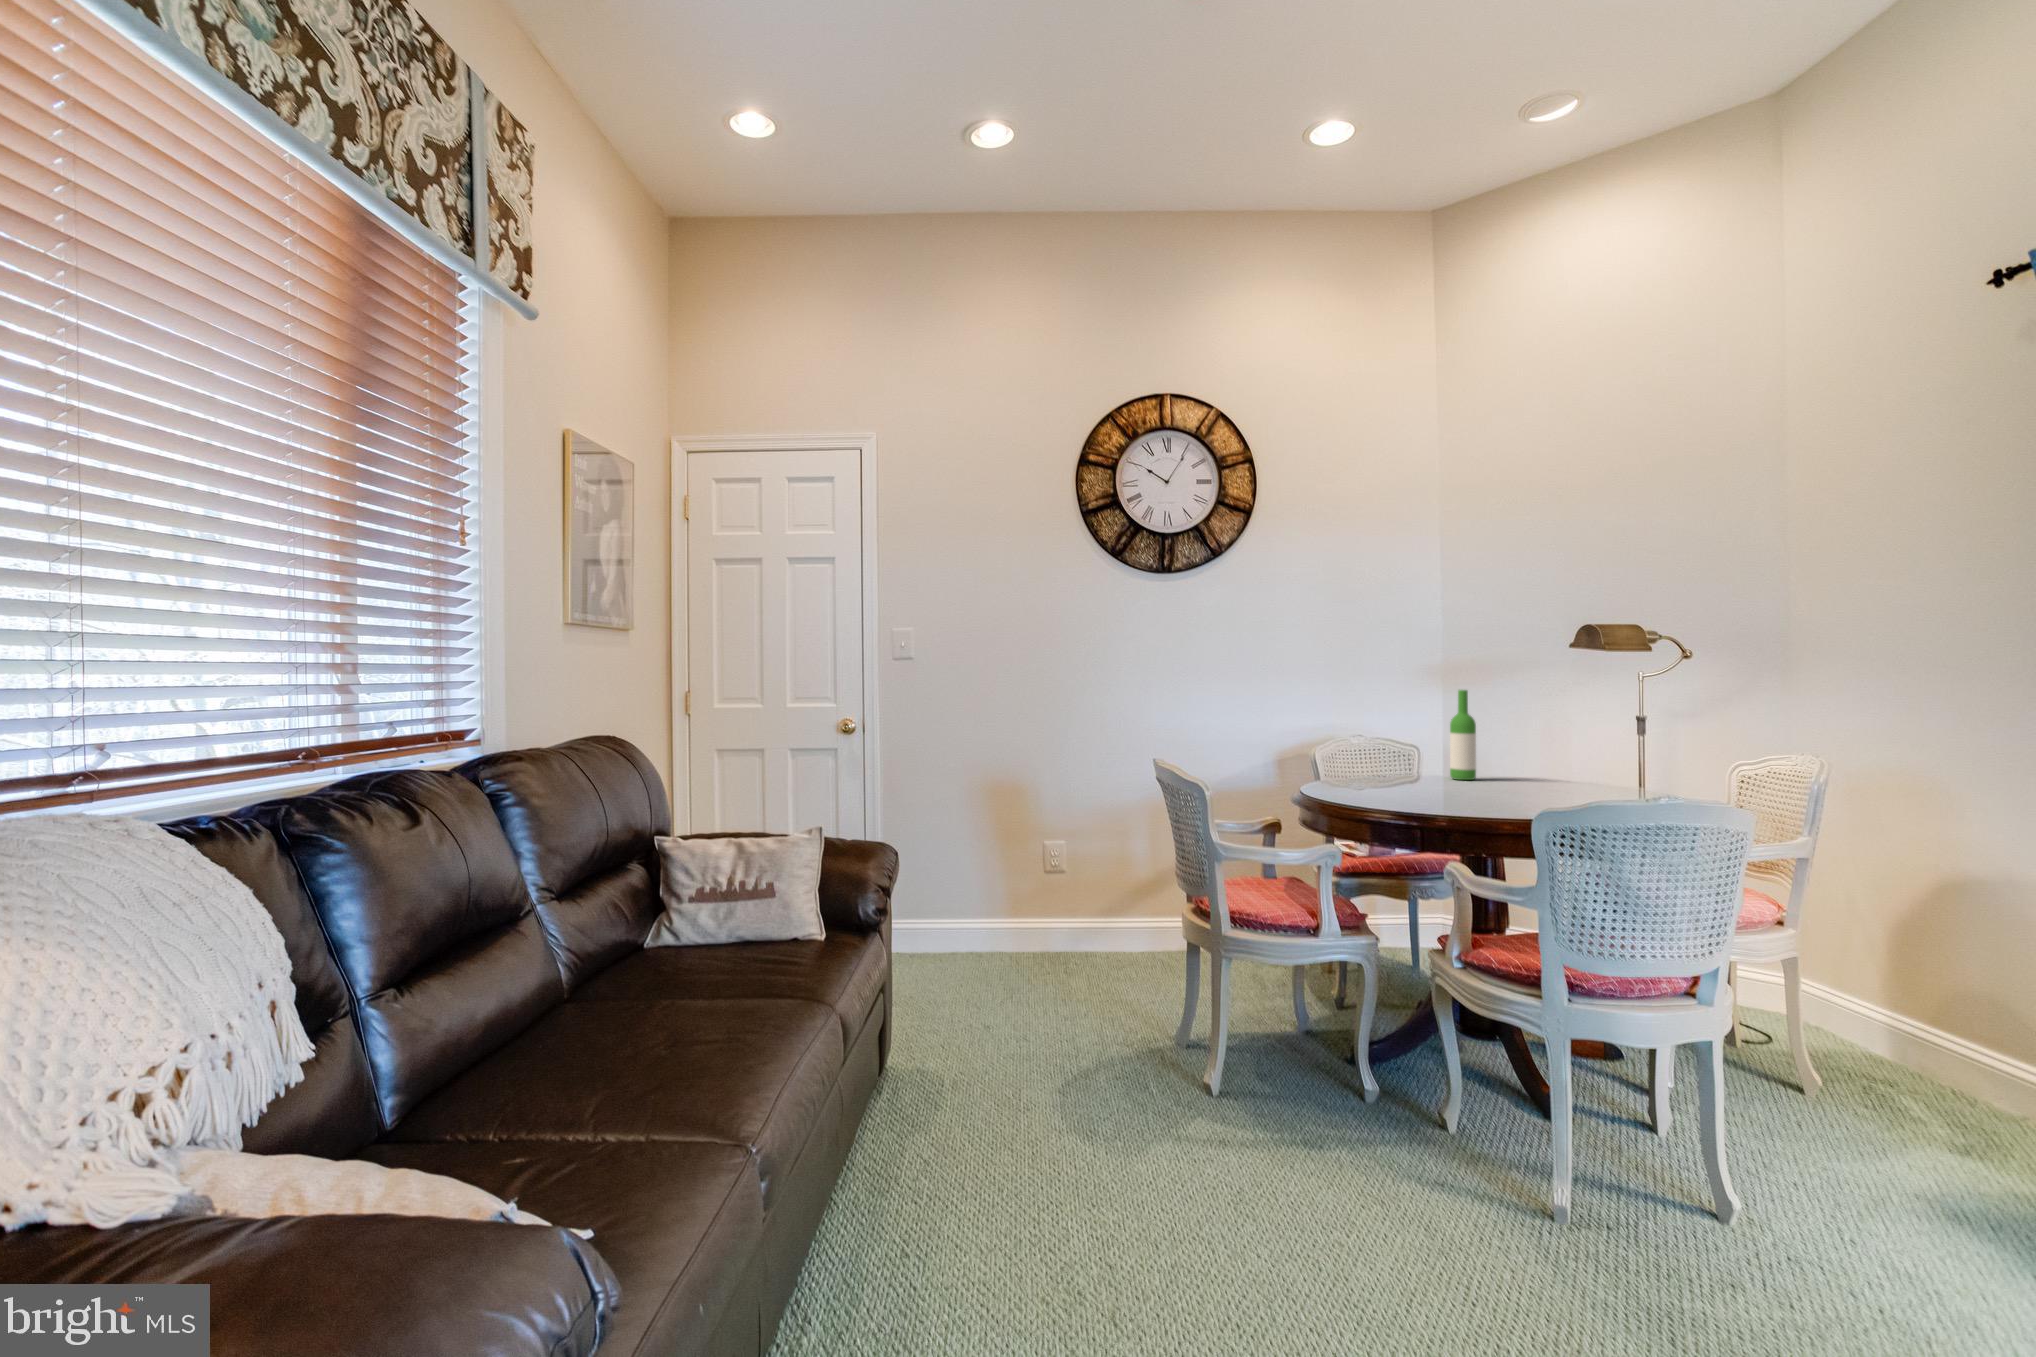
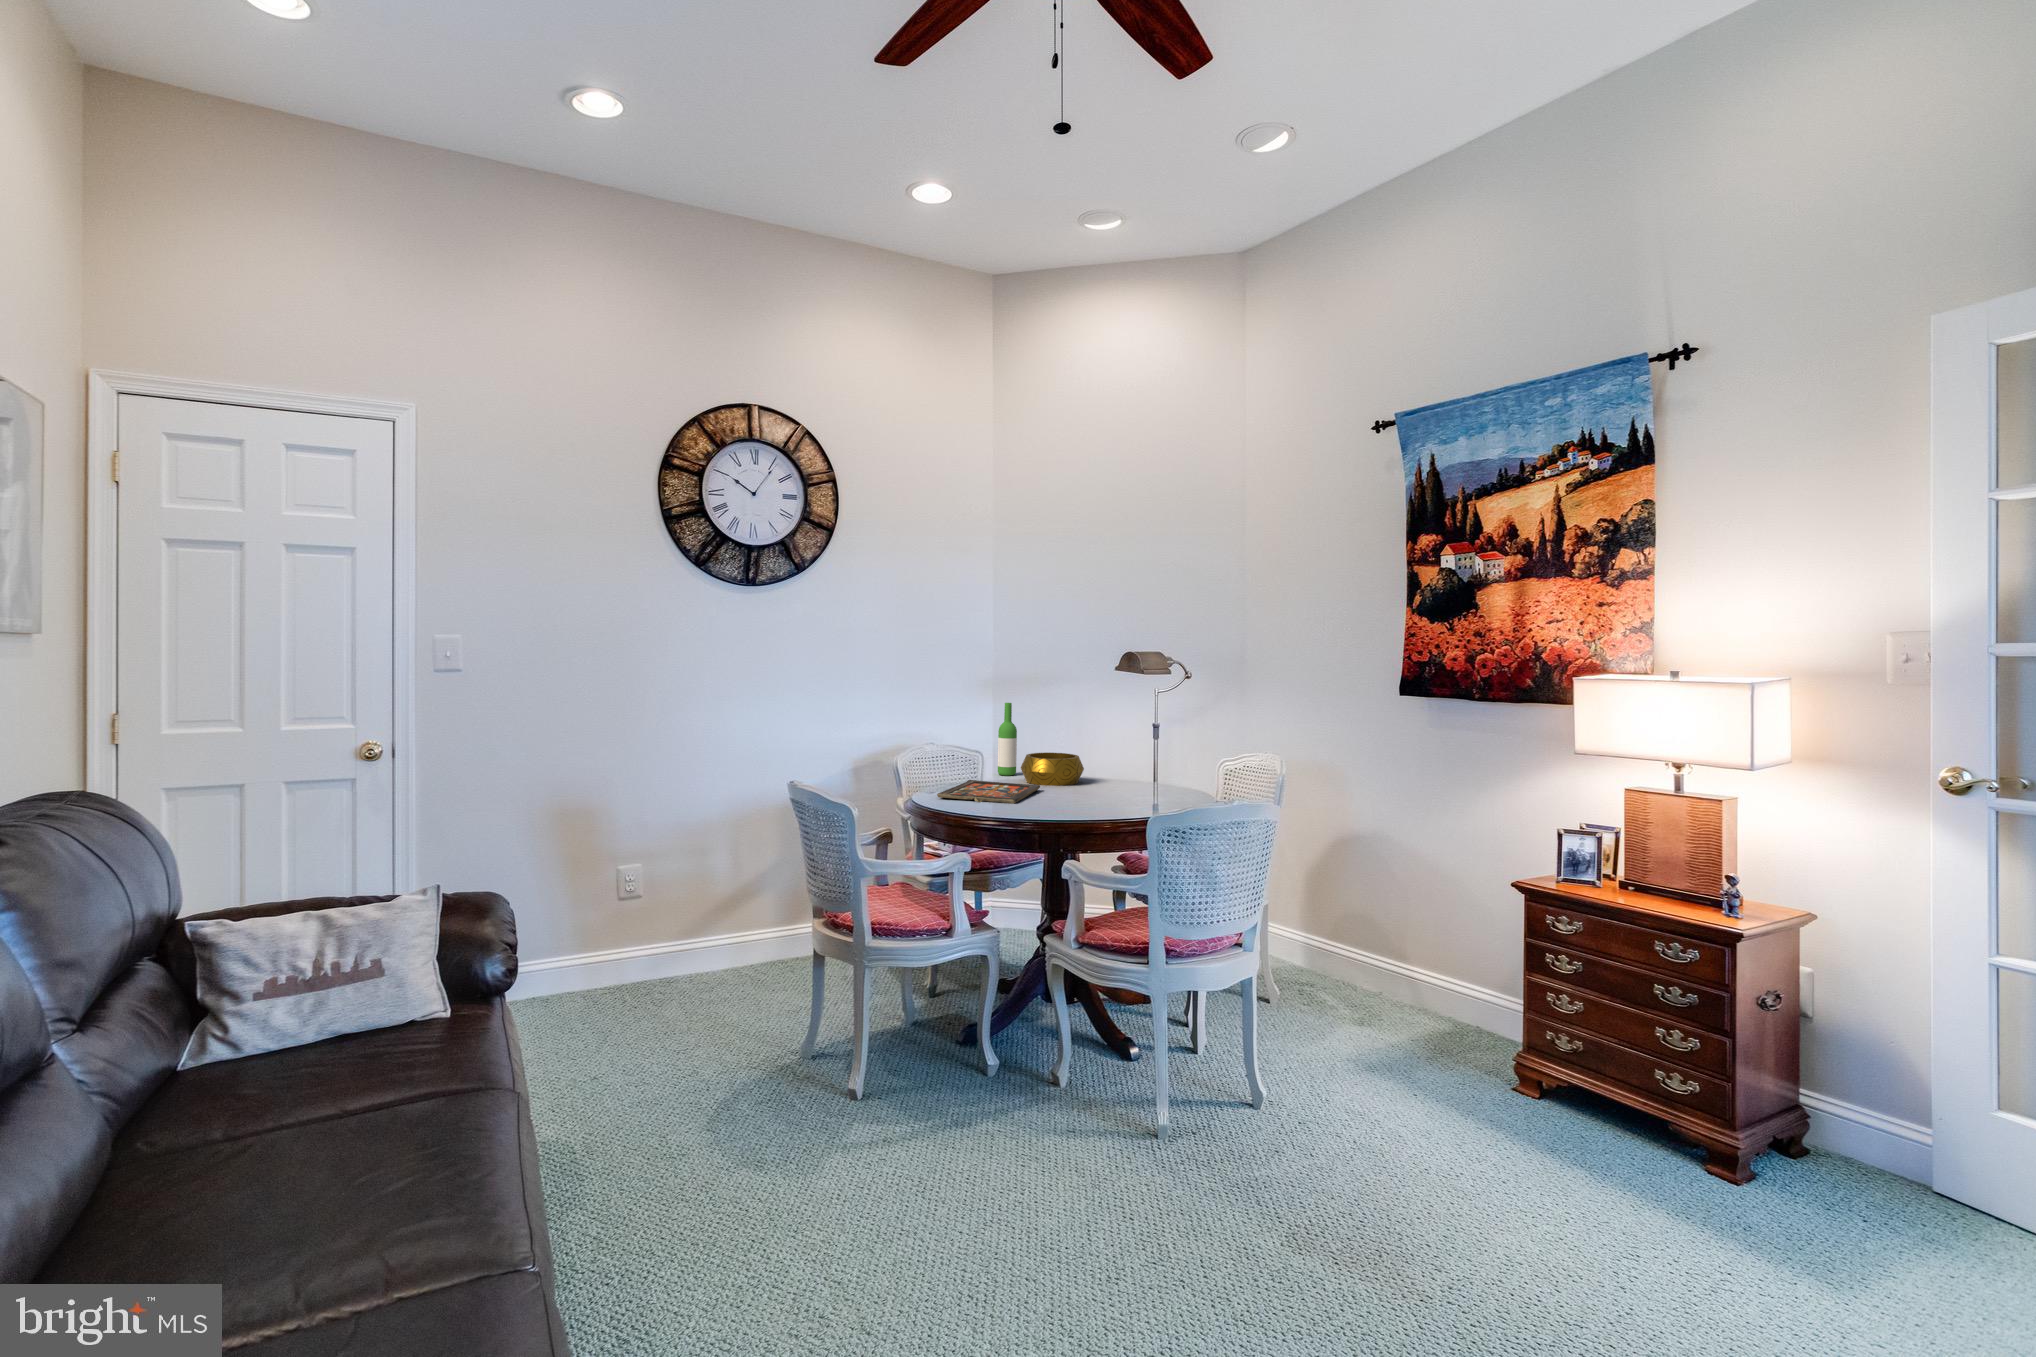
decorative bowl: none [1473,752,1571,795] -> present [1021,753,1084,786]
board game: none [1337,779,1491,807] -> present [937,780,1040,804]

